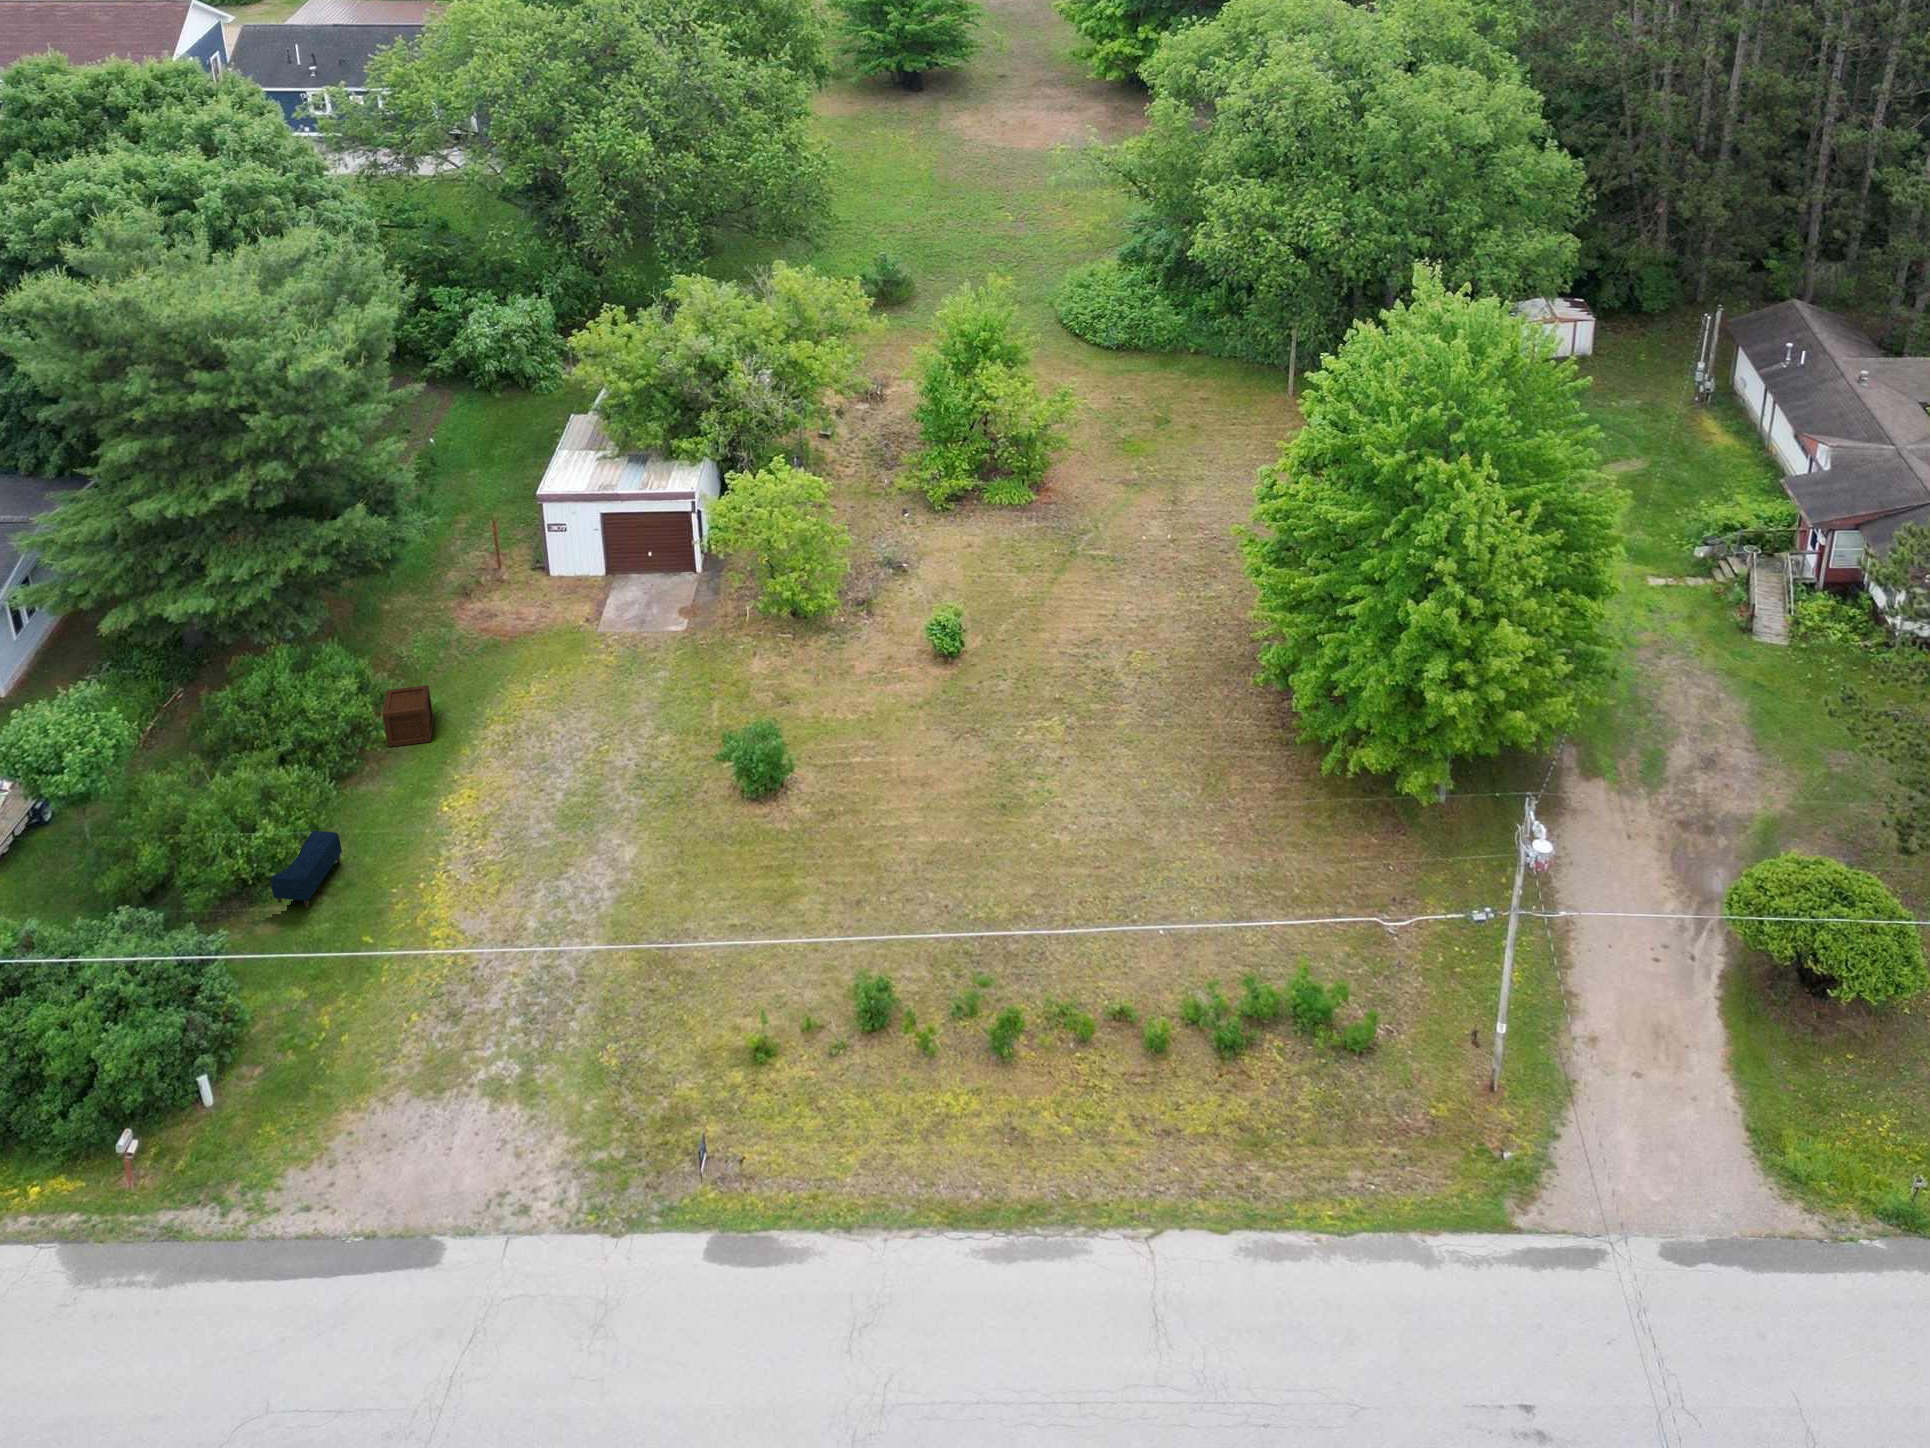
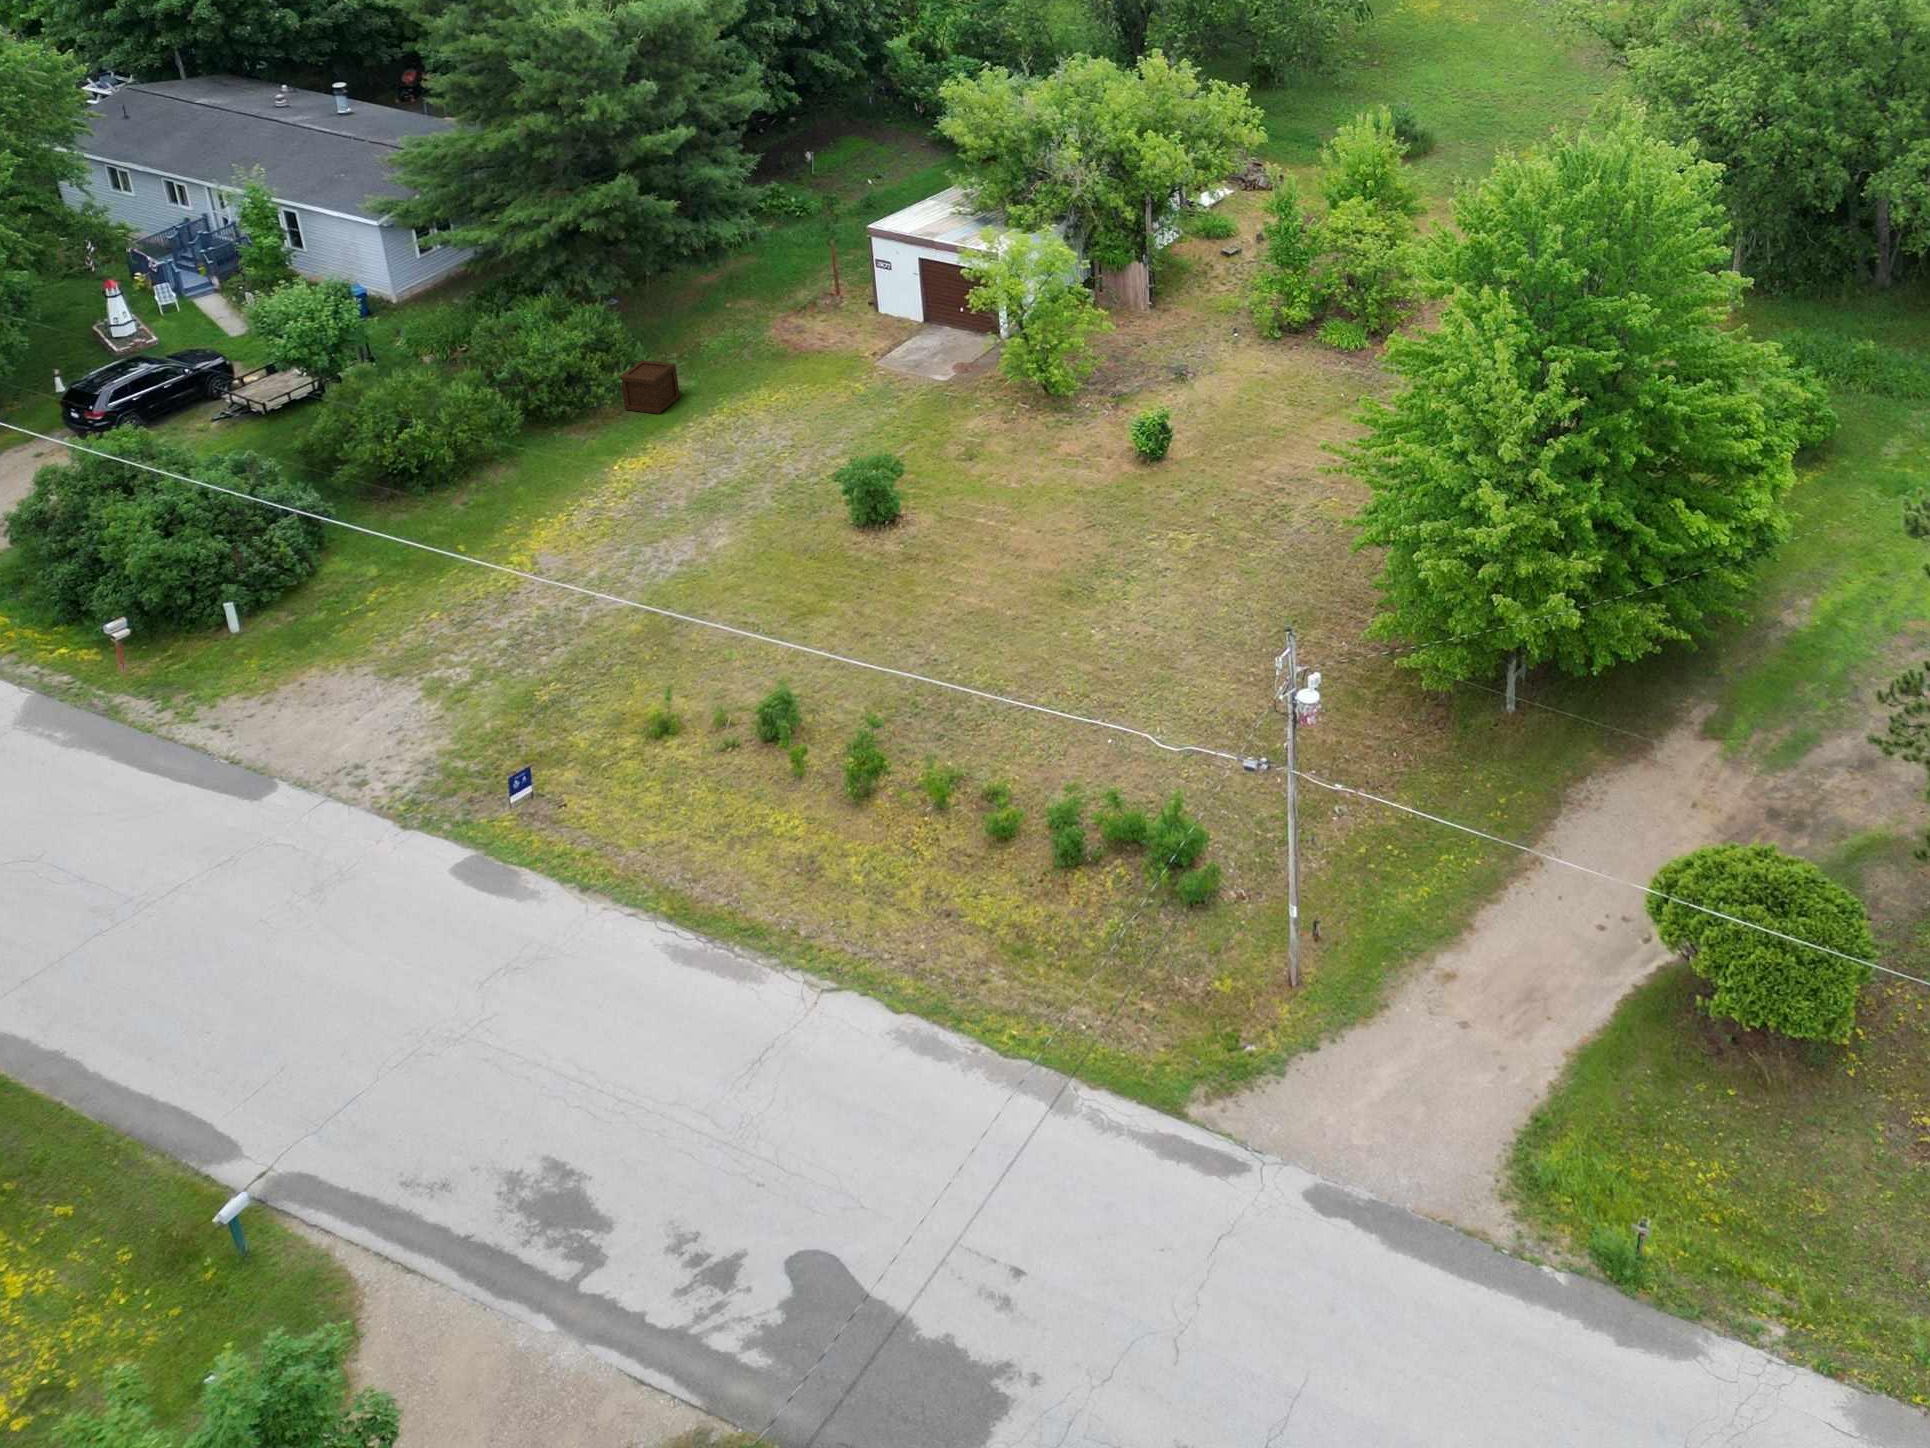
bench: present [271,831,342,909] -> none [423,447,507,510]

